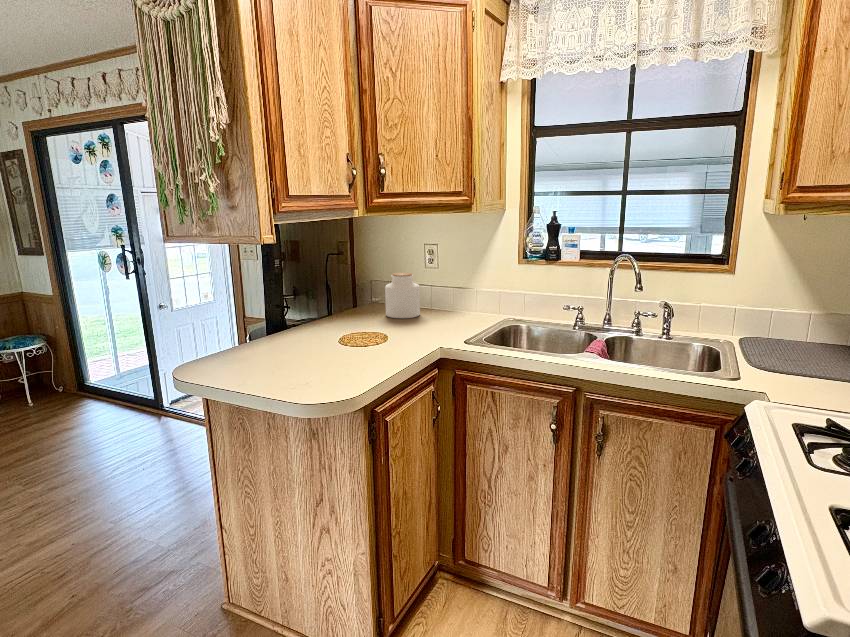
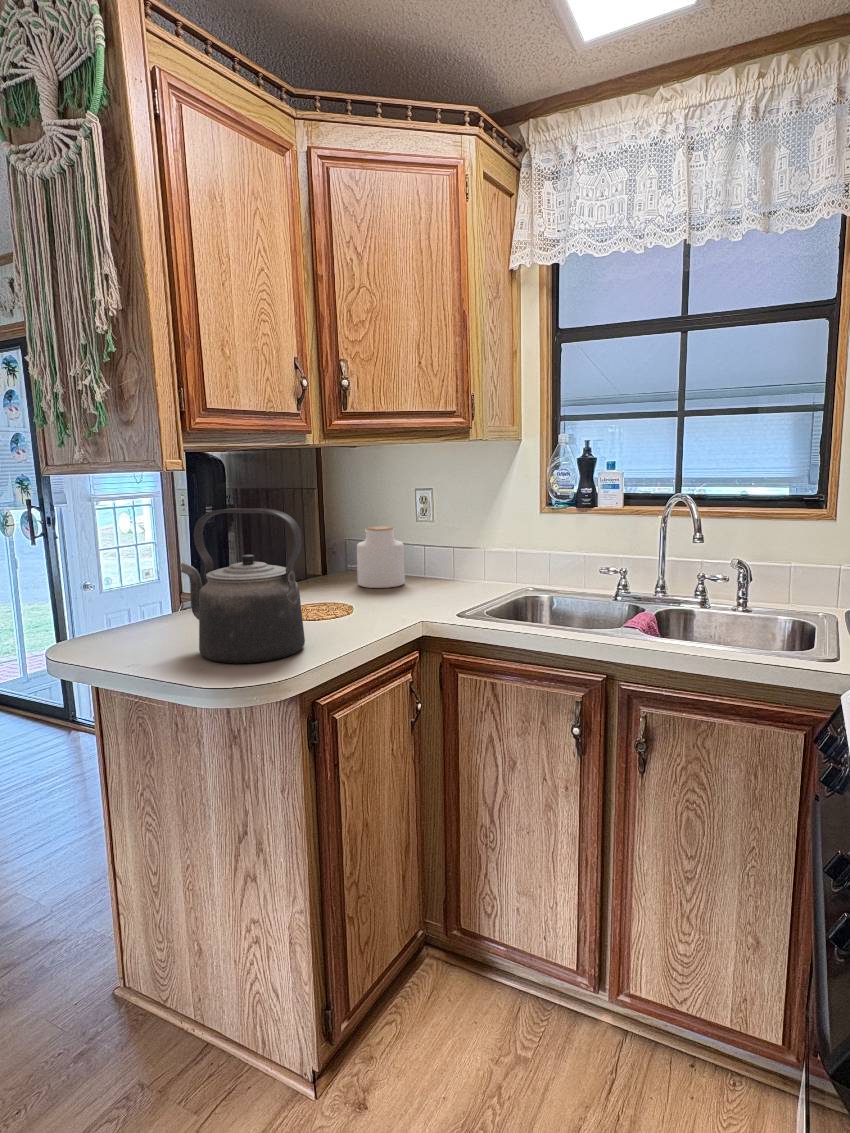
kettle: none [272,271,363,384] -> present [181,508,305,663]

